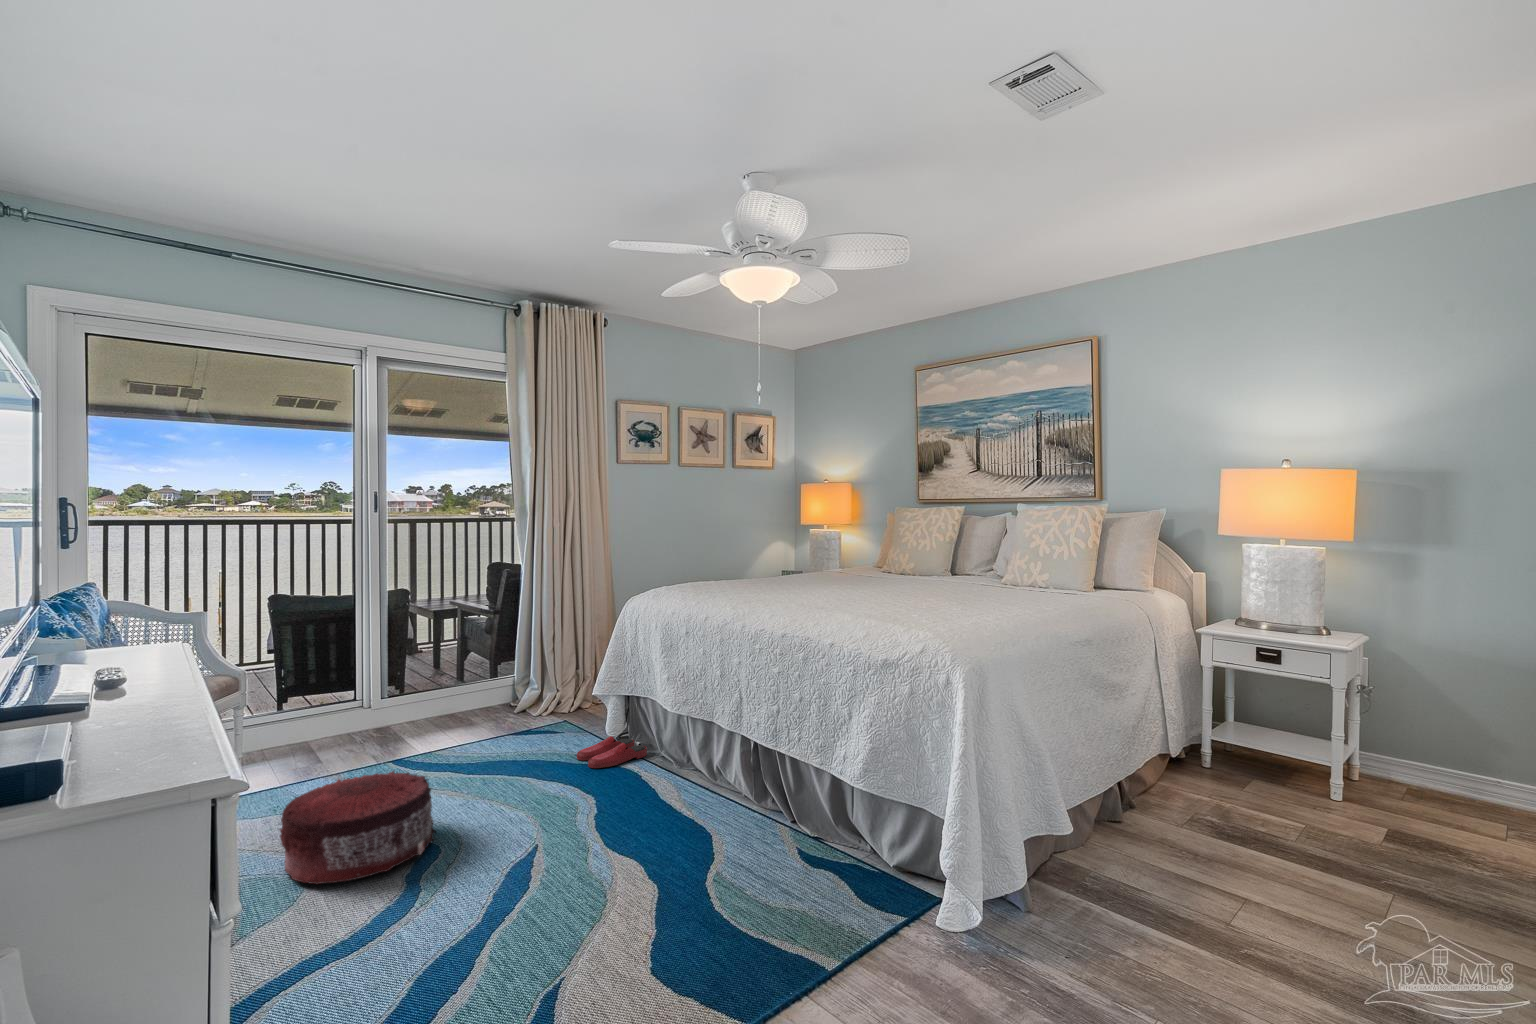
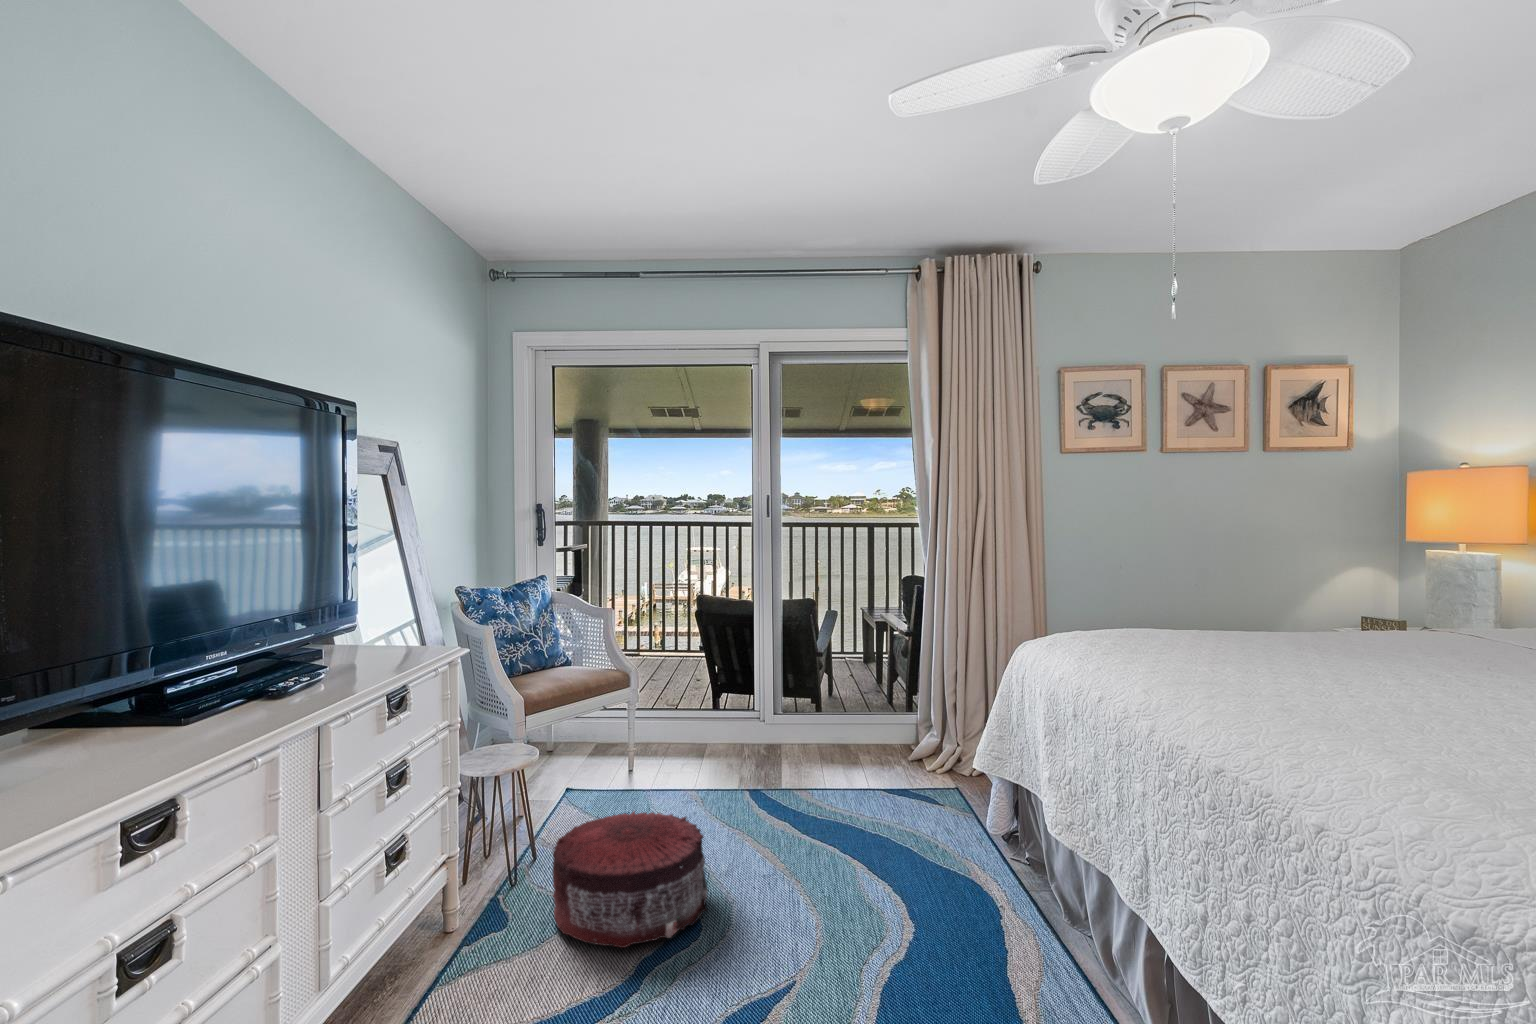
slippers: present [577,736,647,768] -> none [933,836,1032,885]

